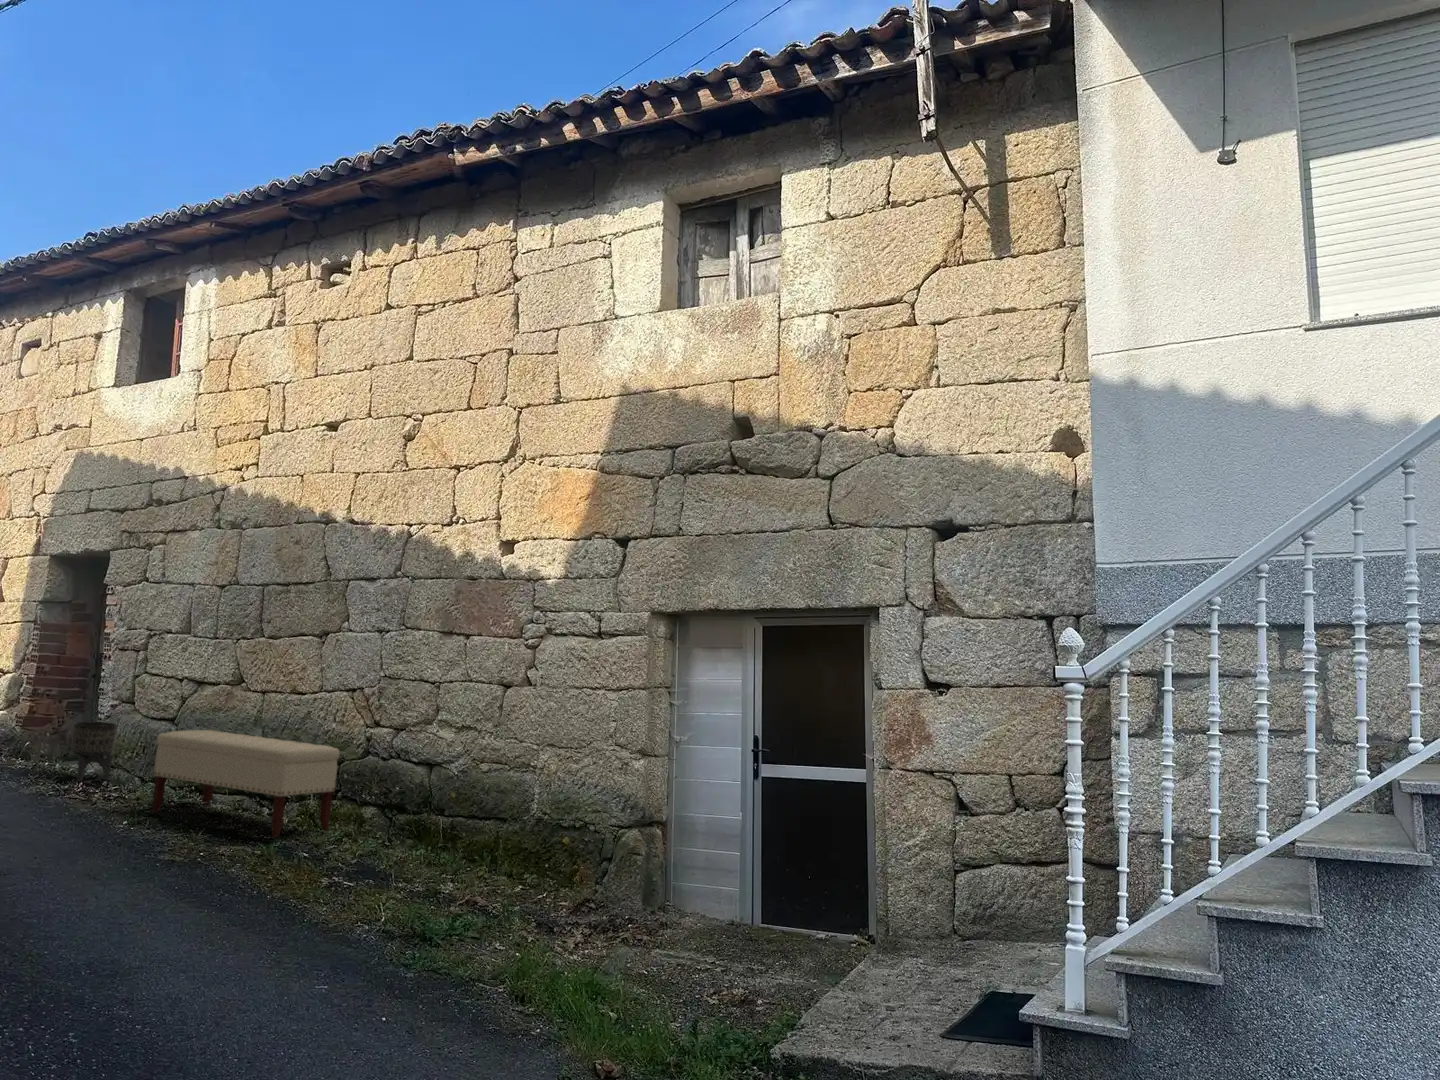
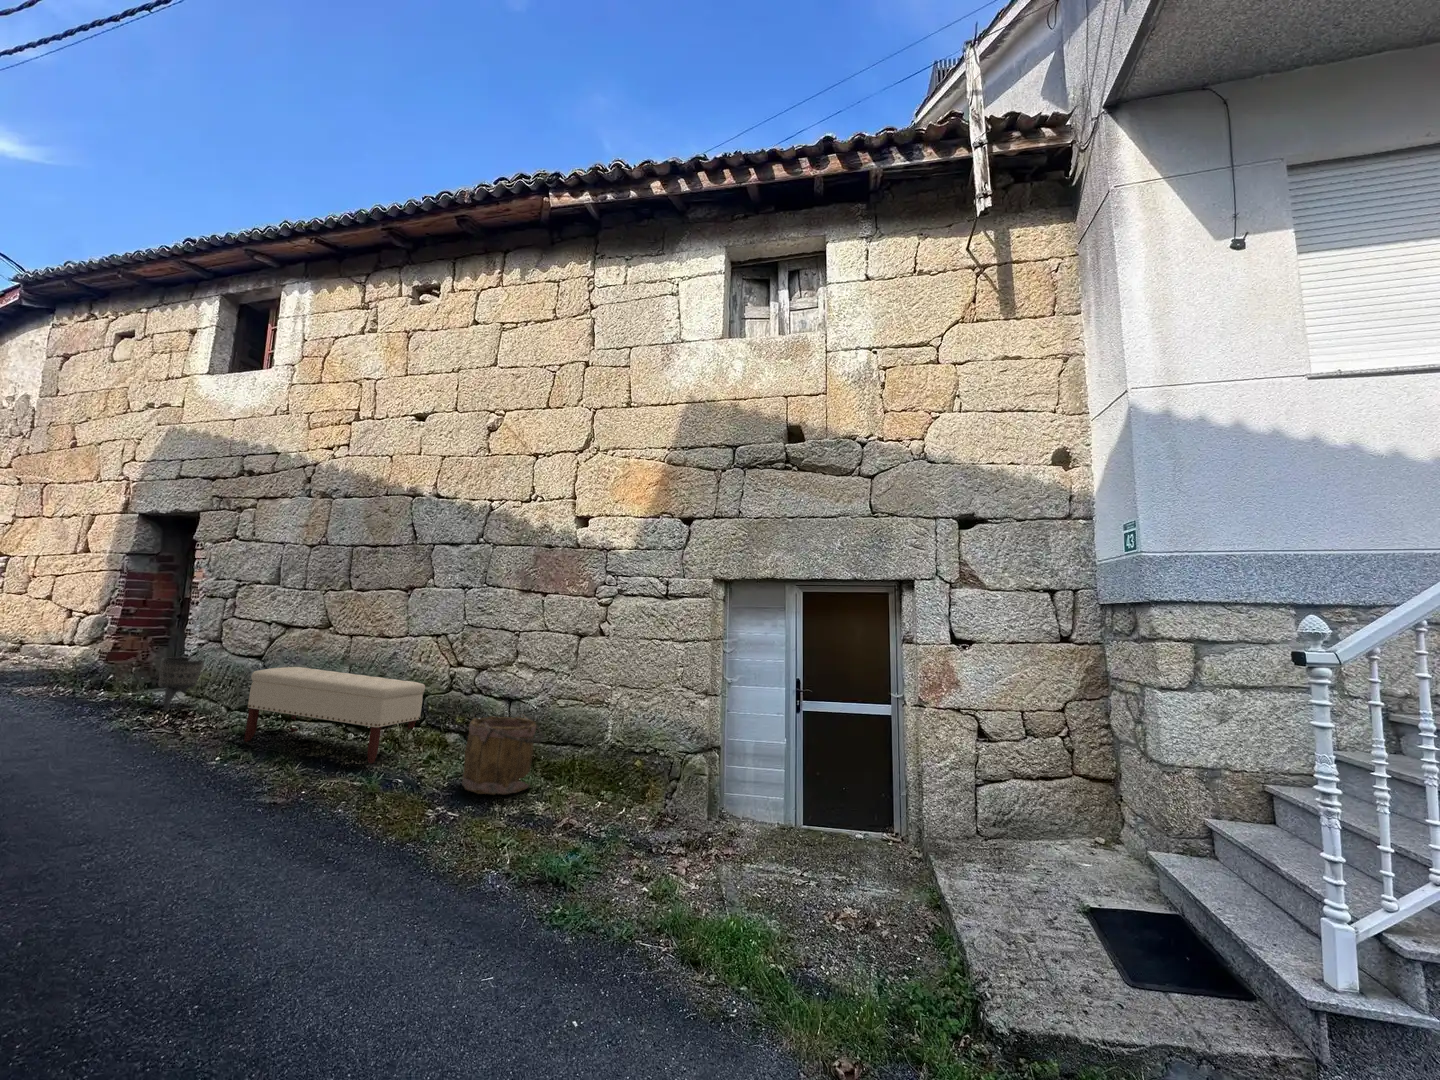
bucket: none [365,783,458,873] -> present [462,714,543,795]

